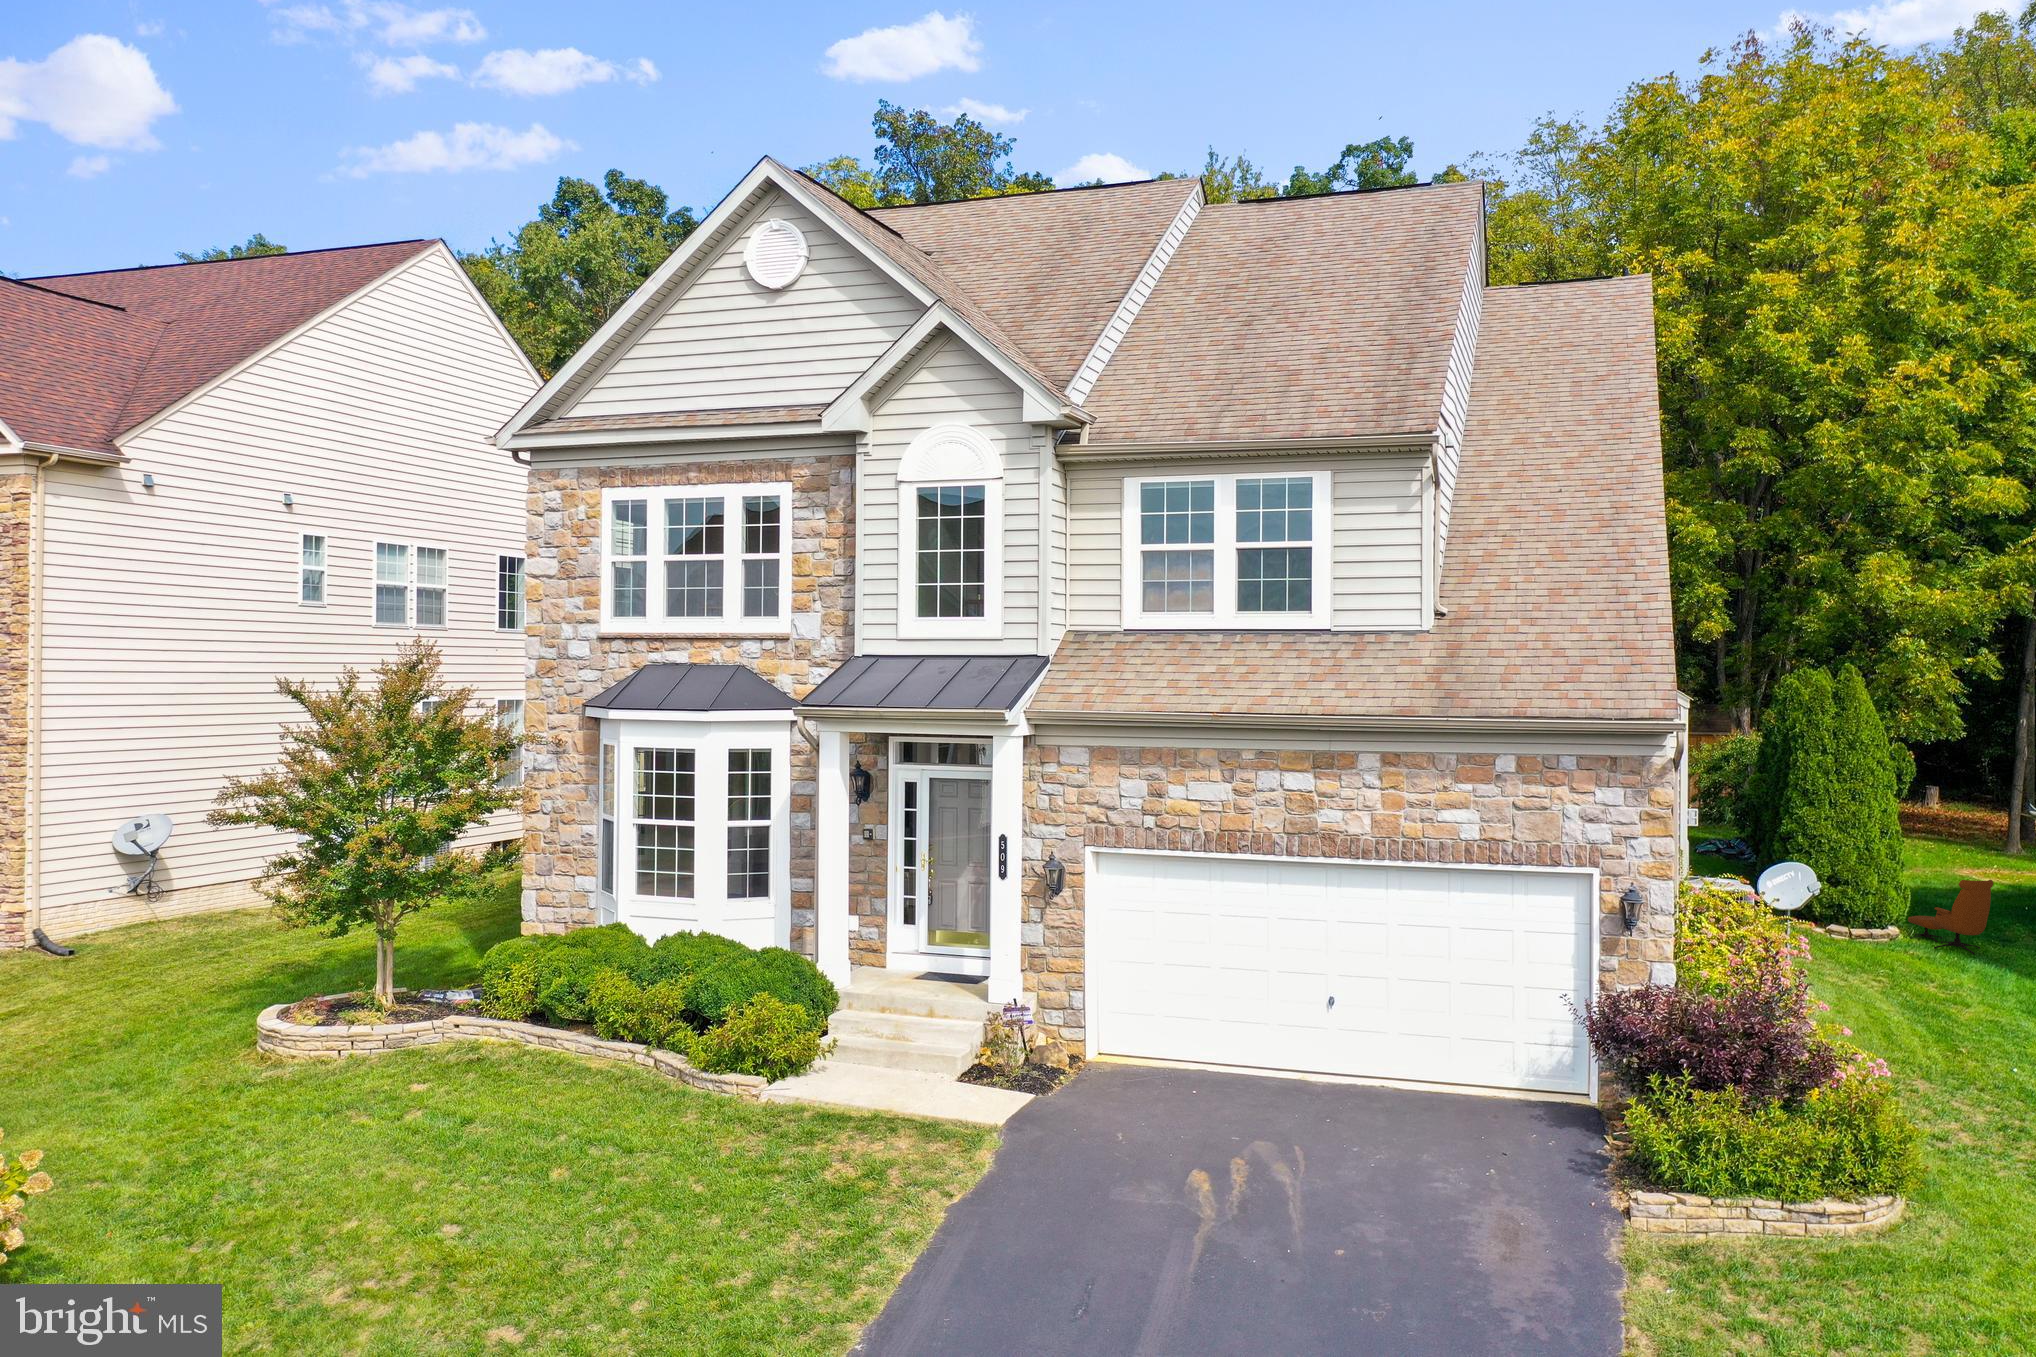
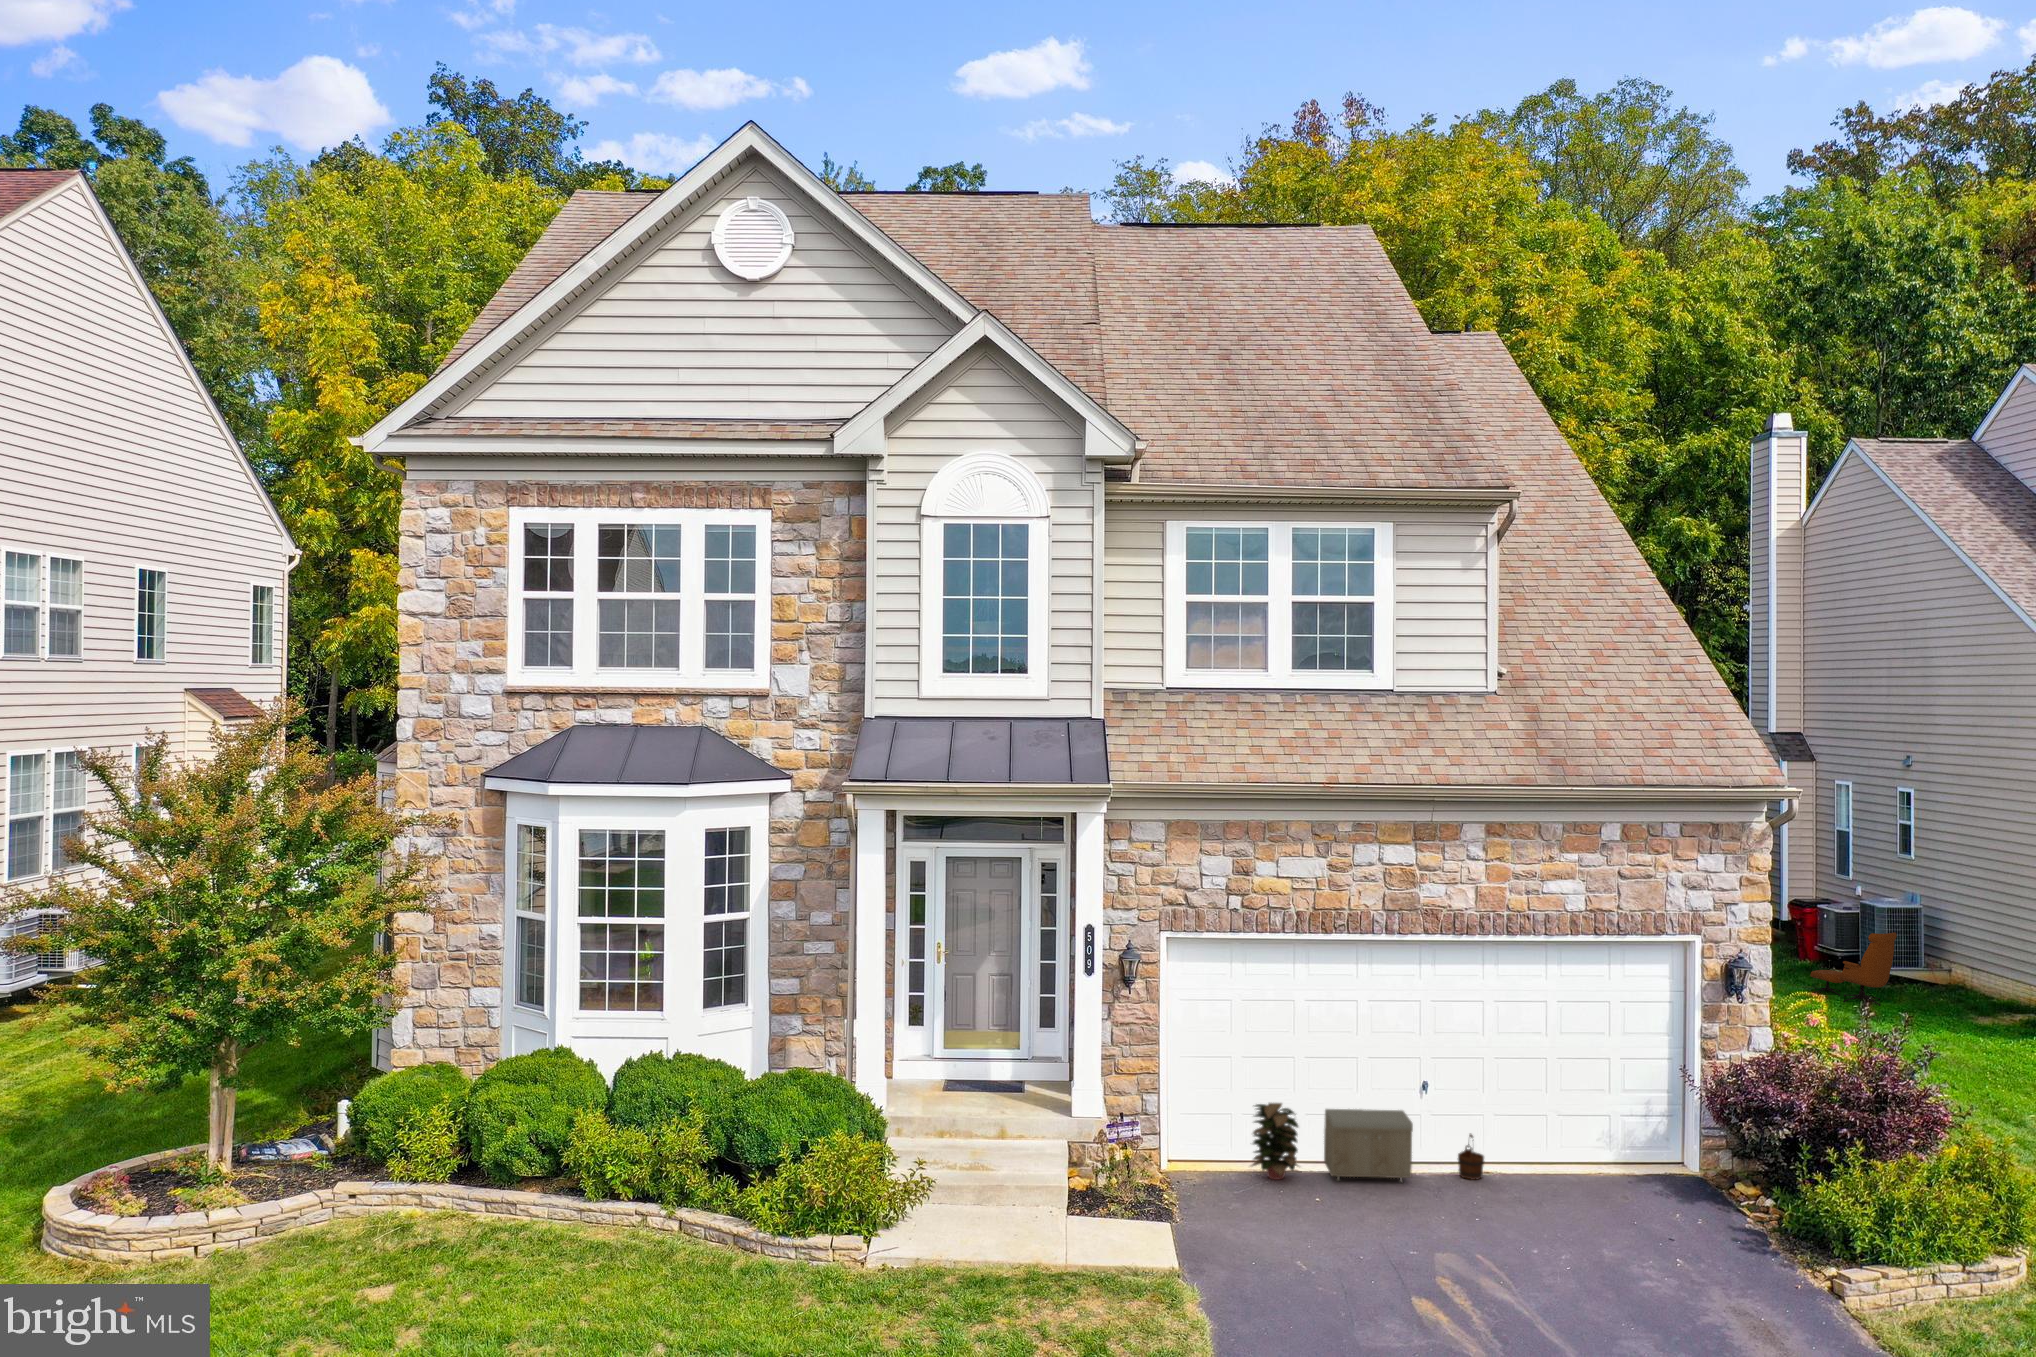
decorative plant: none [1154,1002,1203,1072] -> present [1251,1103,1298,1180]
storage bench: none [1224,1011,1303,1084] -> present [1324,1109,1413,1182]
wooden bucket: none [1351,1043,1376,1087] -> present [1458,1134,1484,1180]

